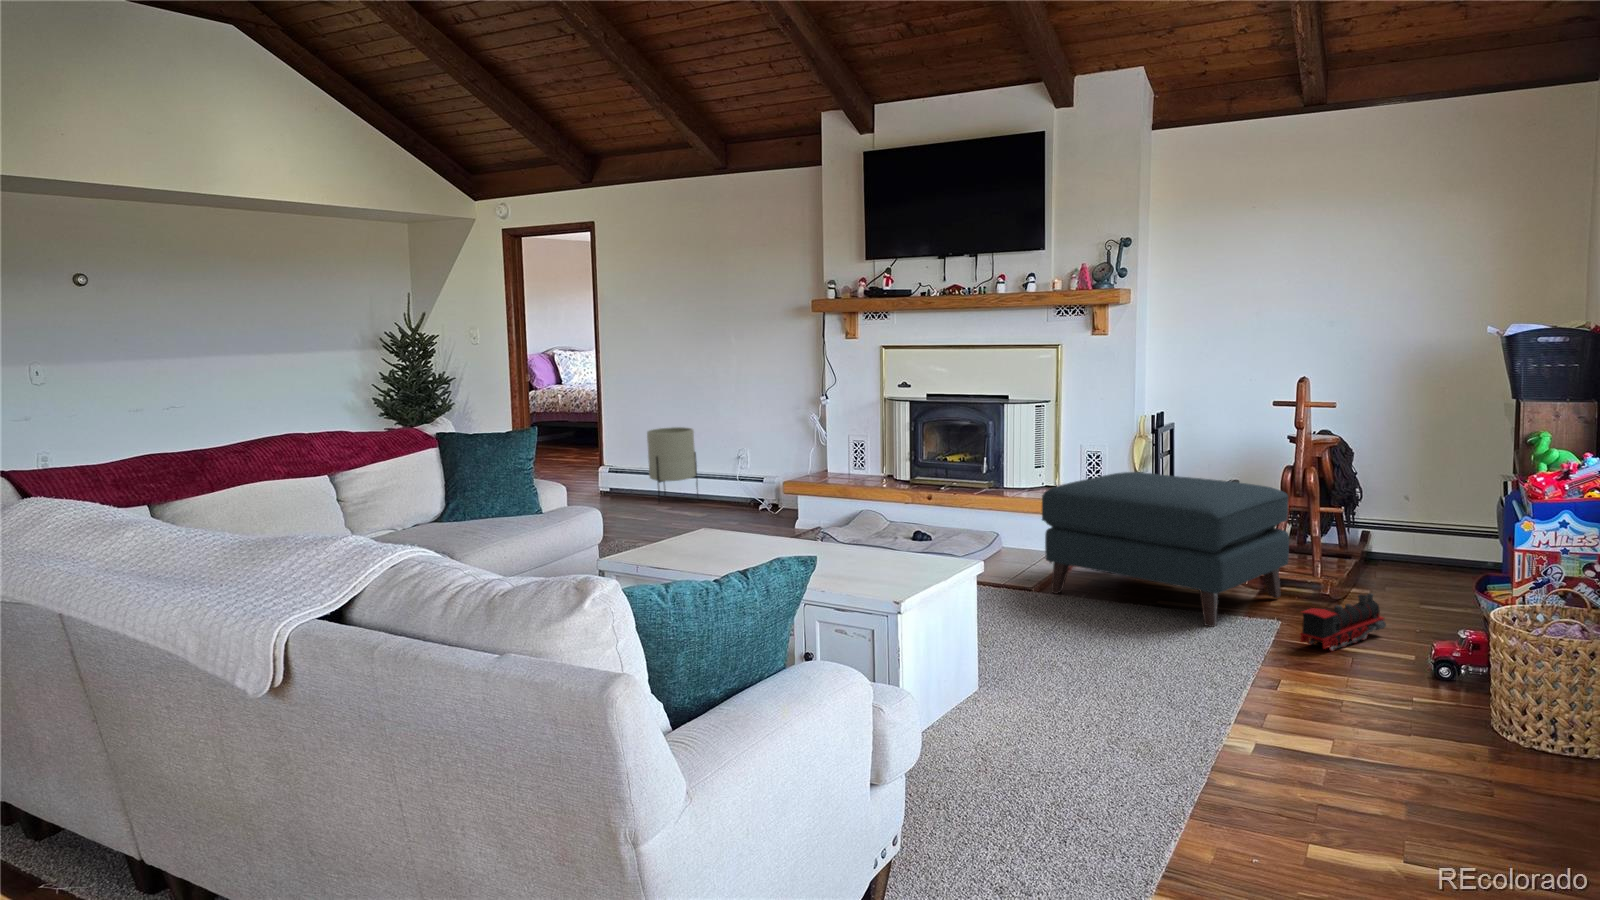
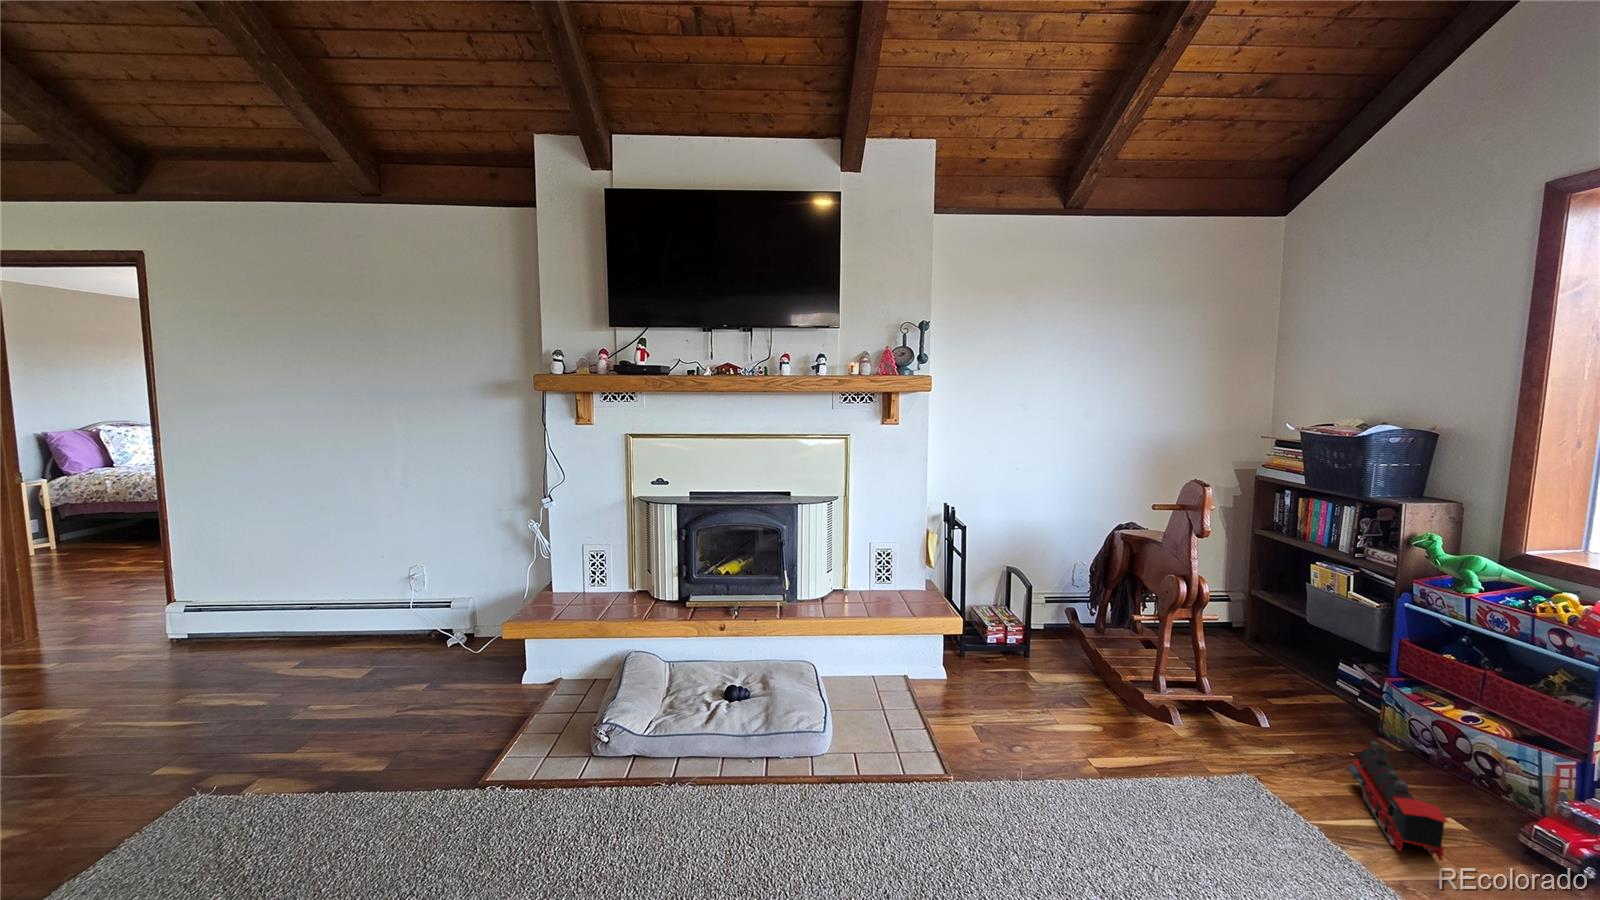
planter: present [647,427,697,500] -> none [256,541,348,656]
ottoman: present [1042,472,1289,627] -> none [974,591,1274,828]

